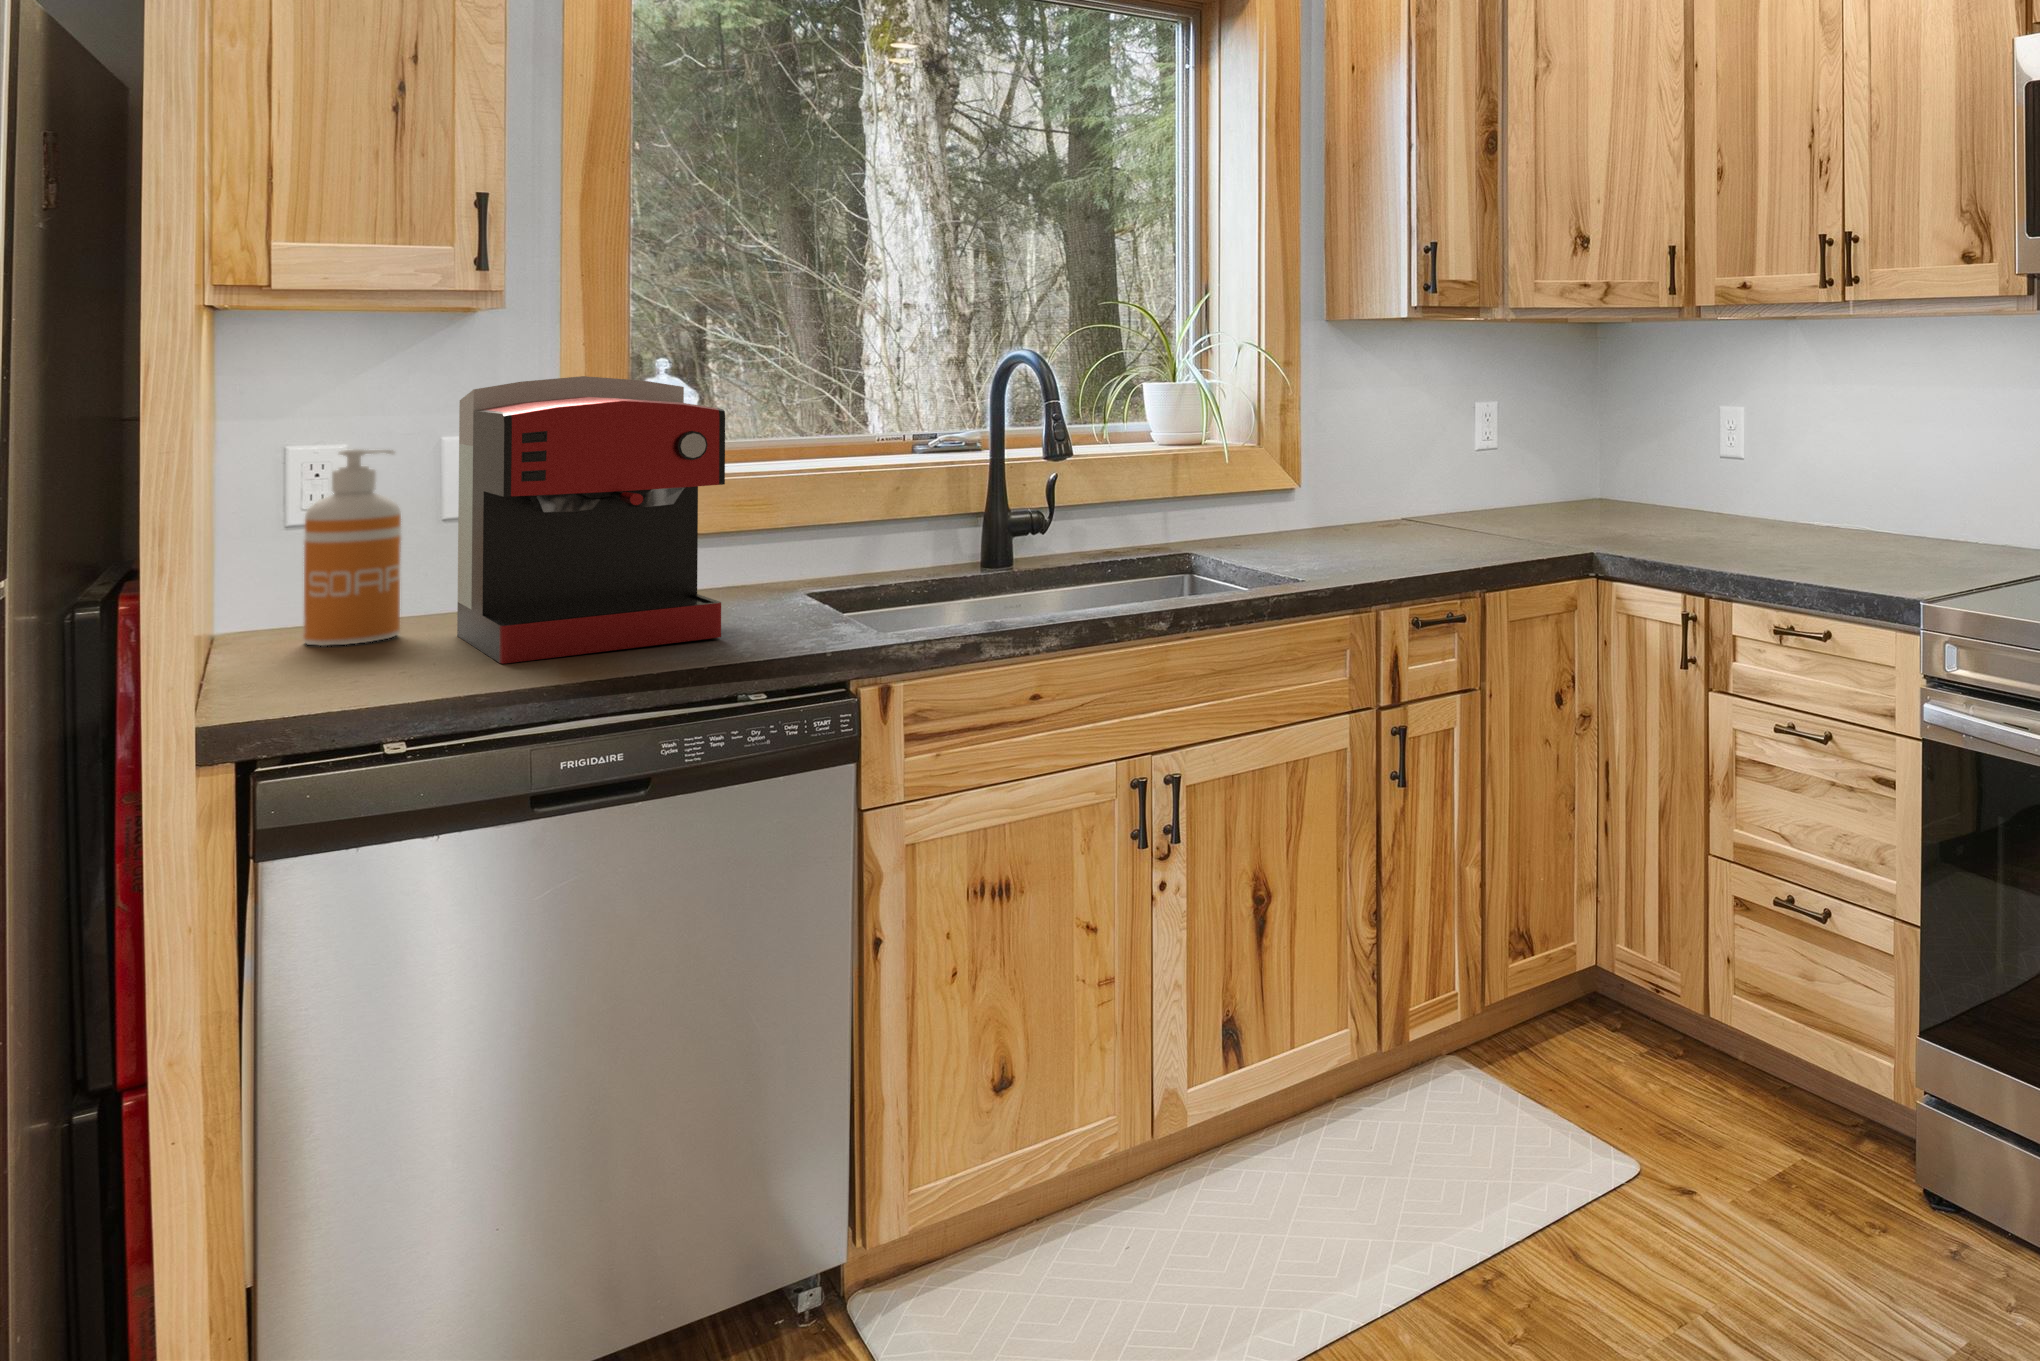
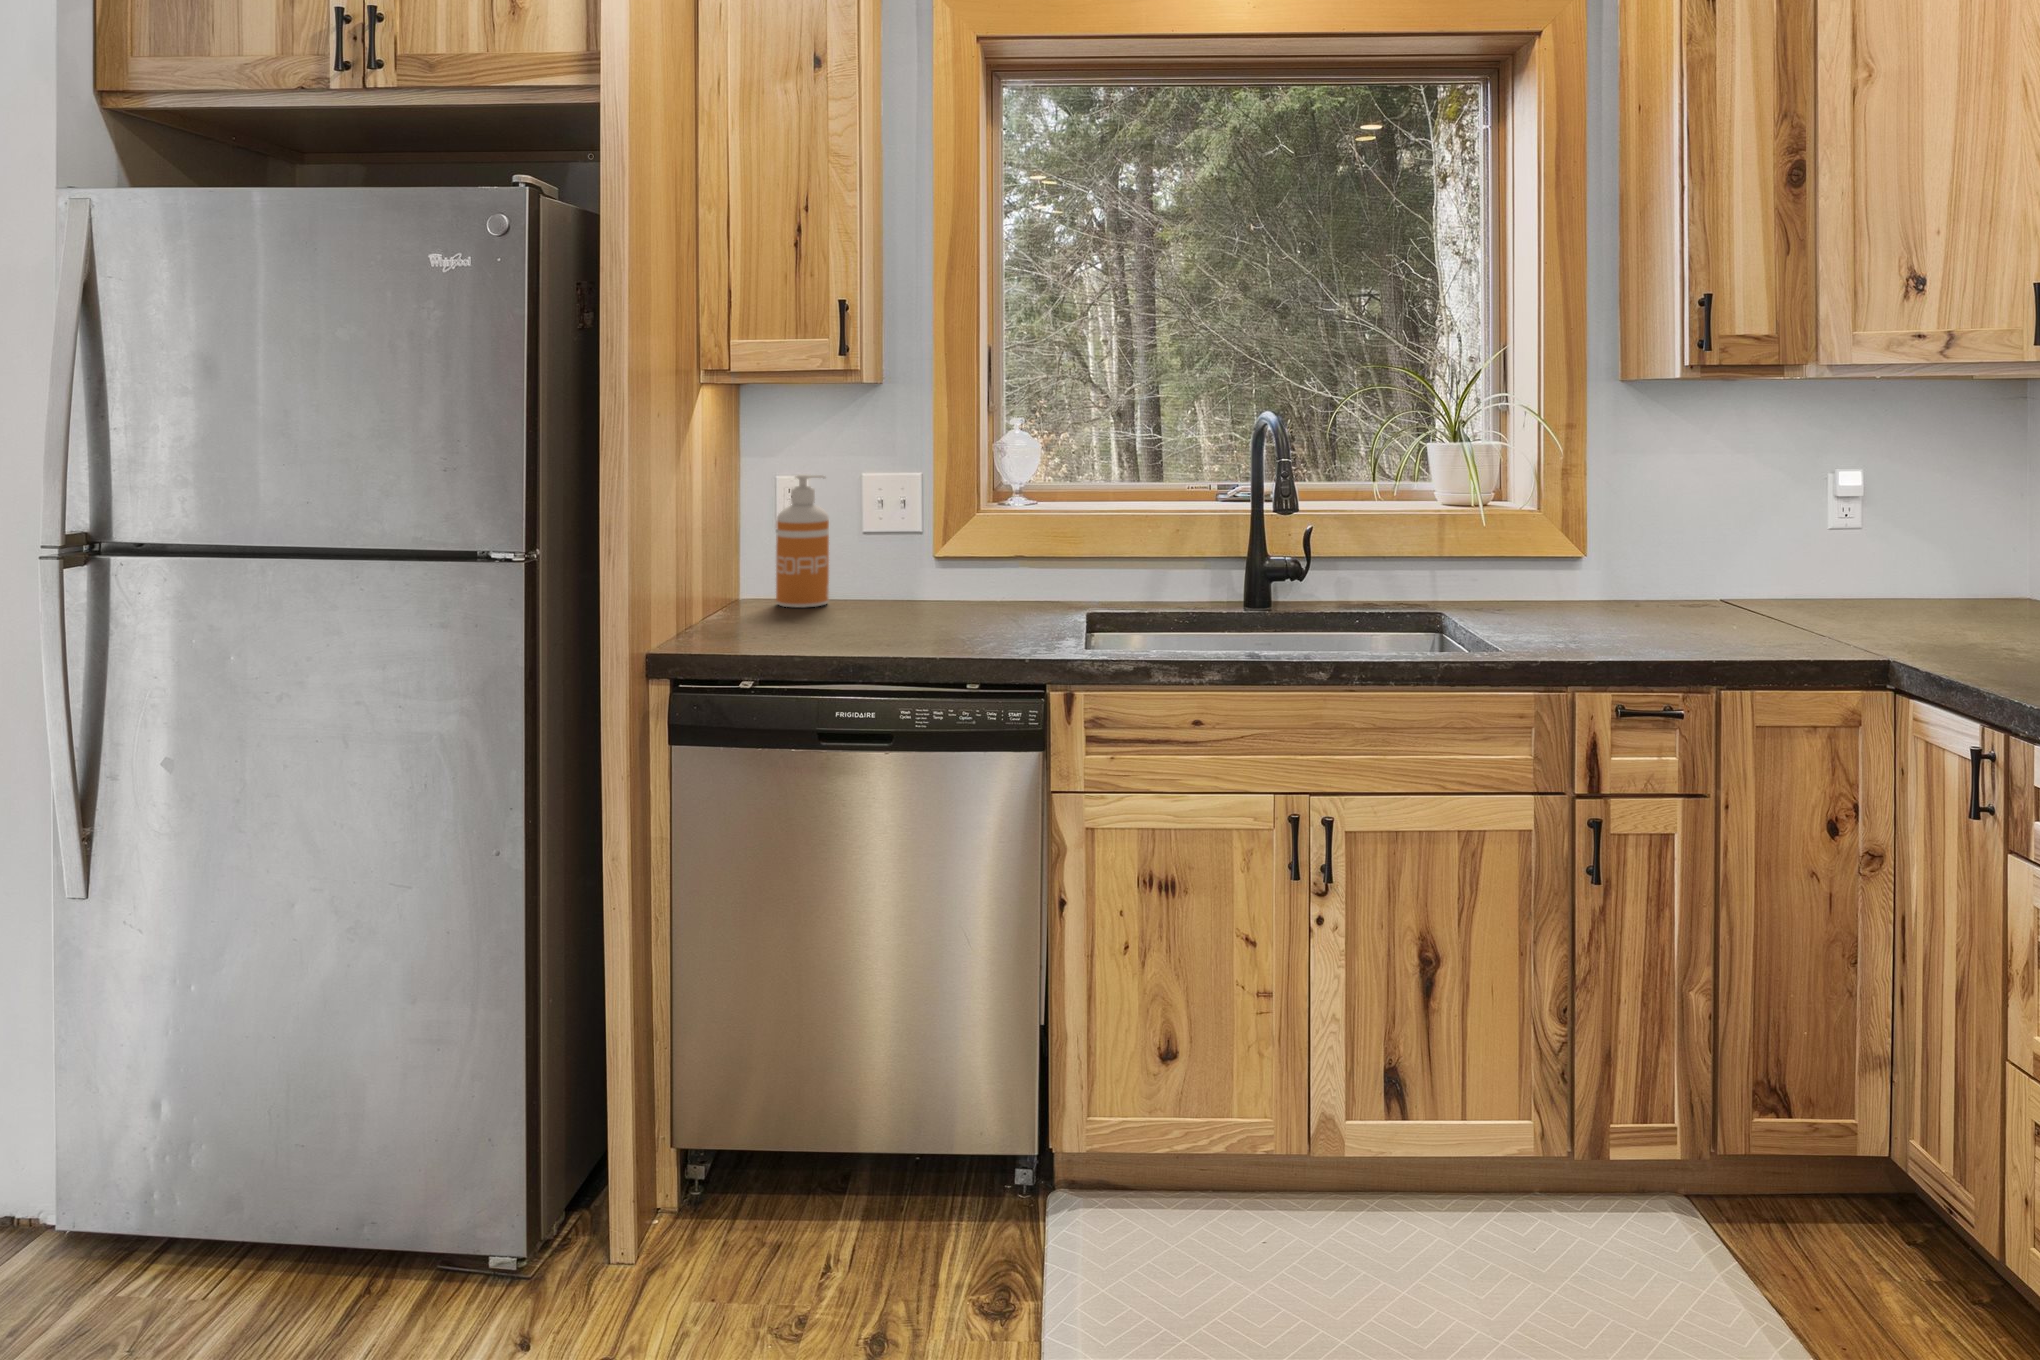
coffee maker: present [457,376,725,664] -> none [838,428,984,635]

